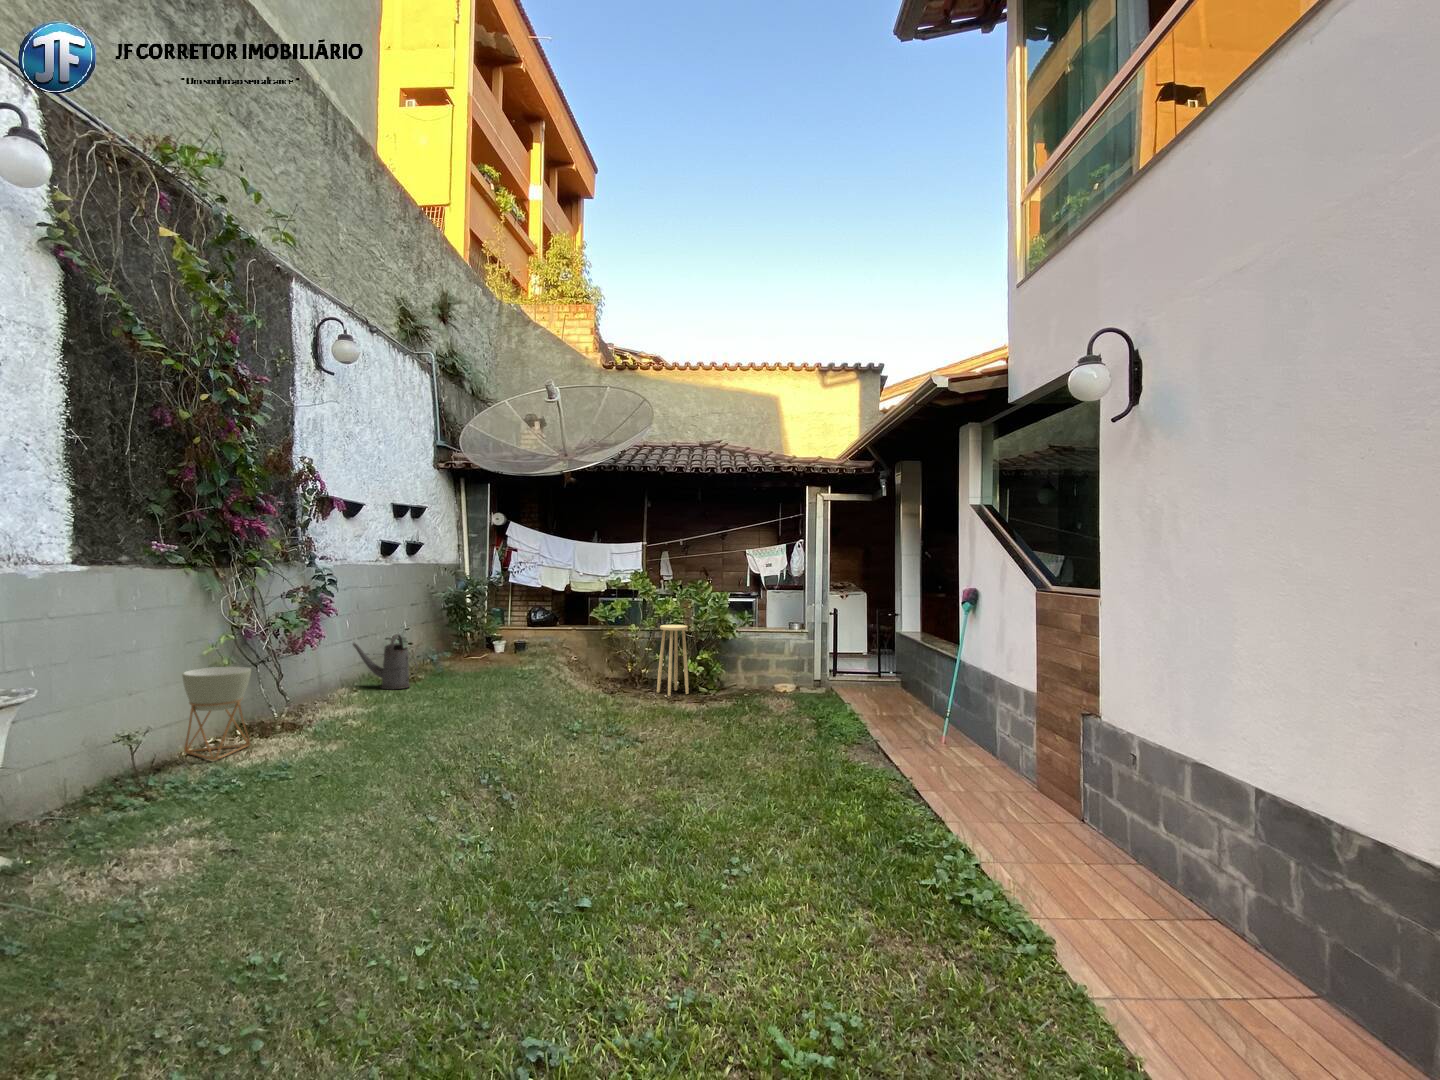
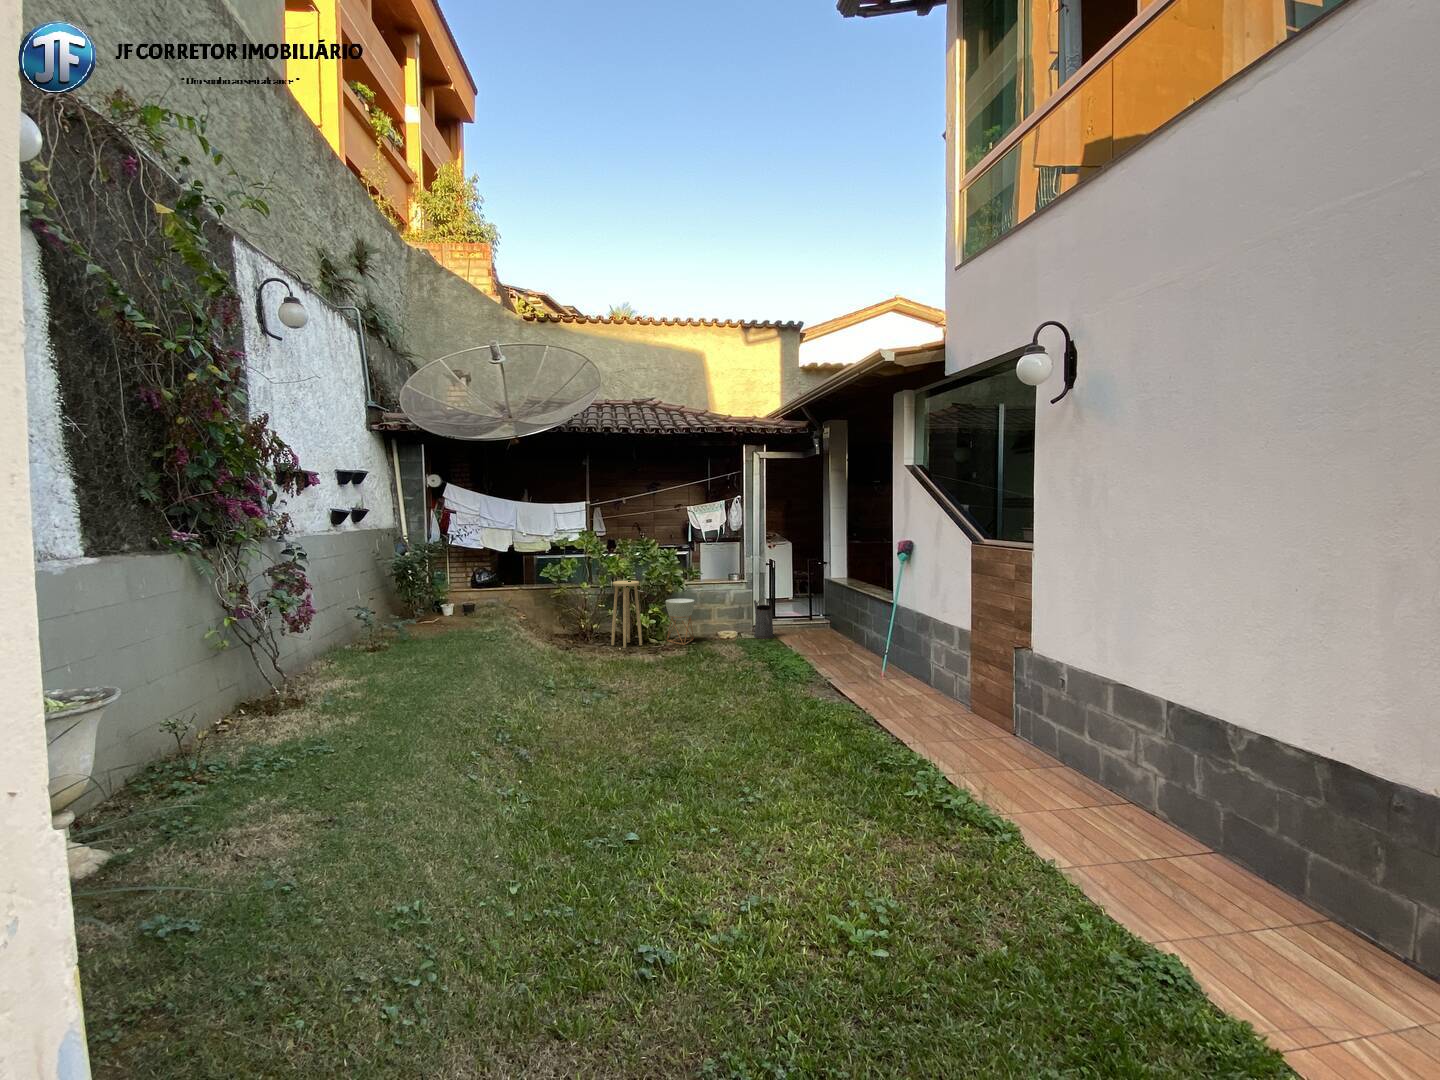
watering can: present [353,634,418,689] -> present [754,598,774,639]
planter: present [182,667,251,760] -> present [666,599,695,645]

